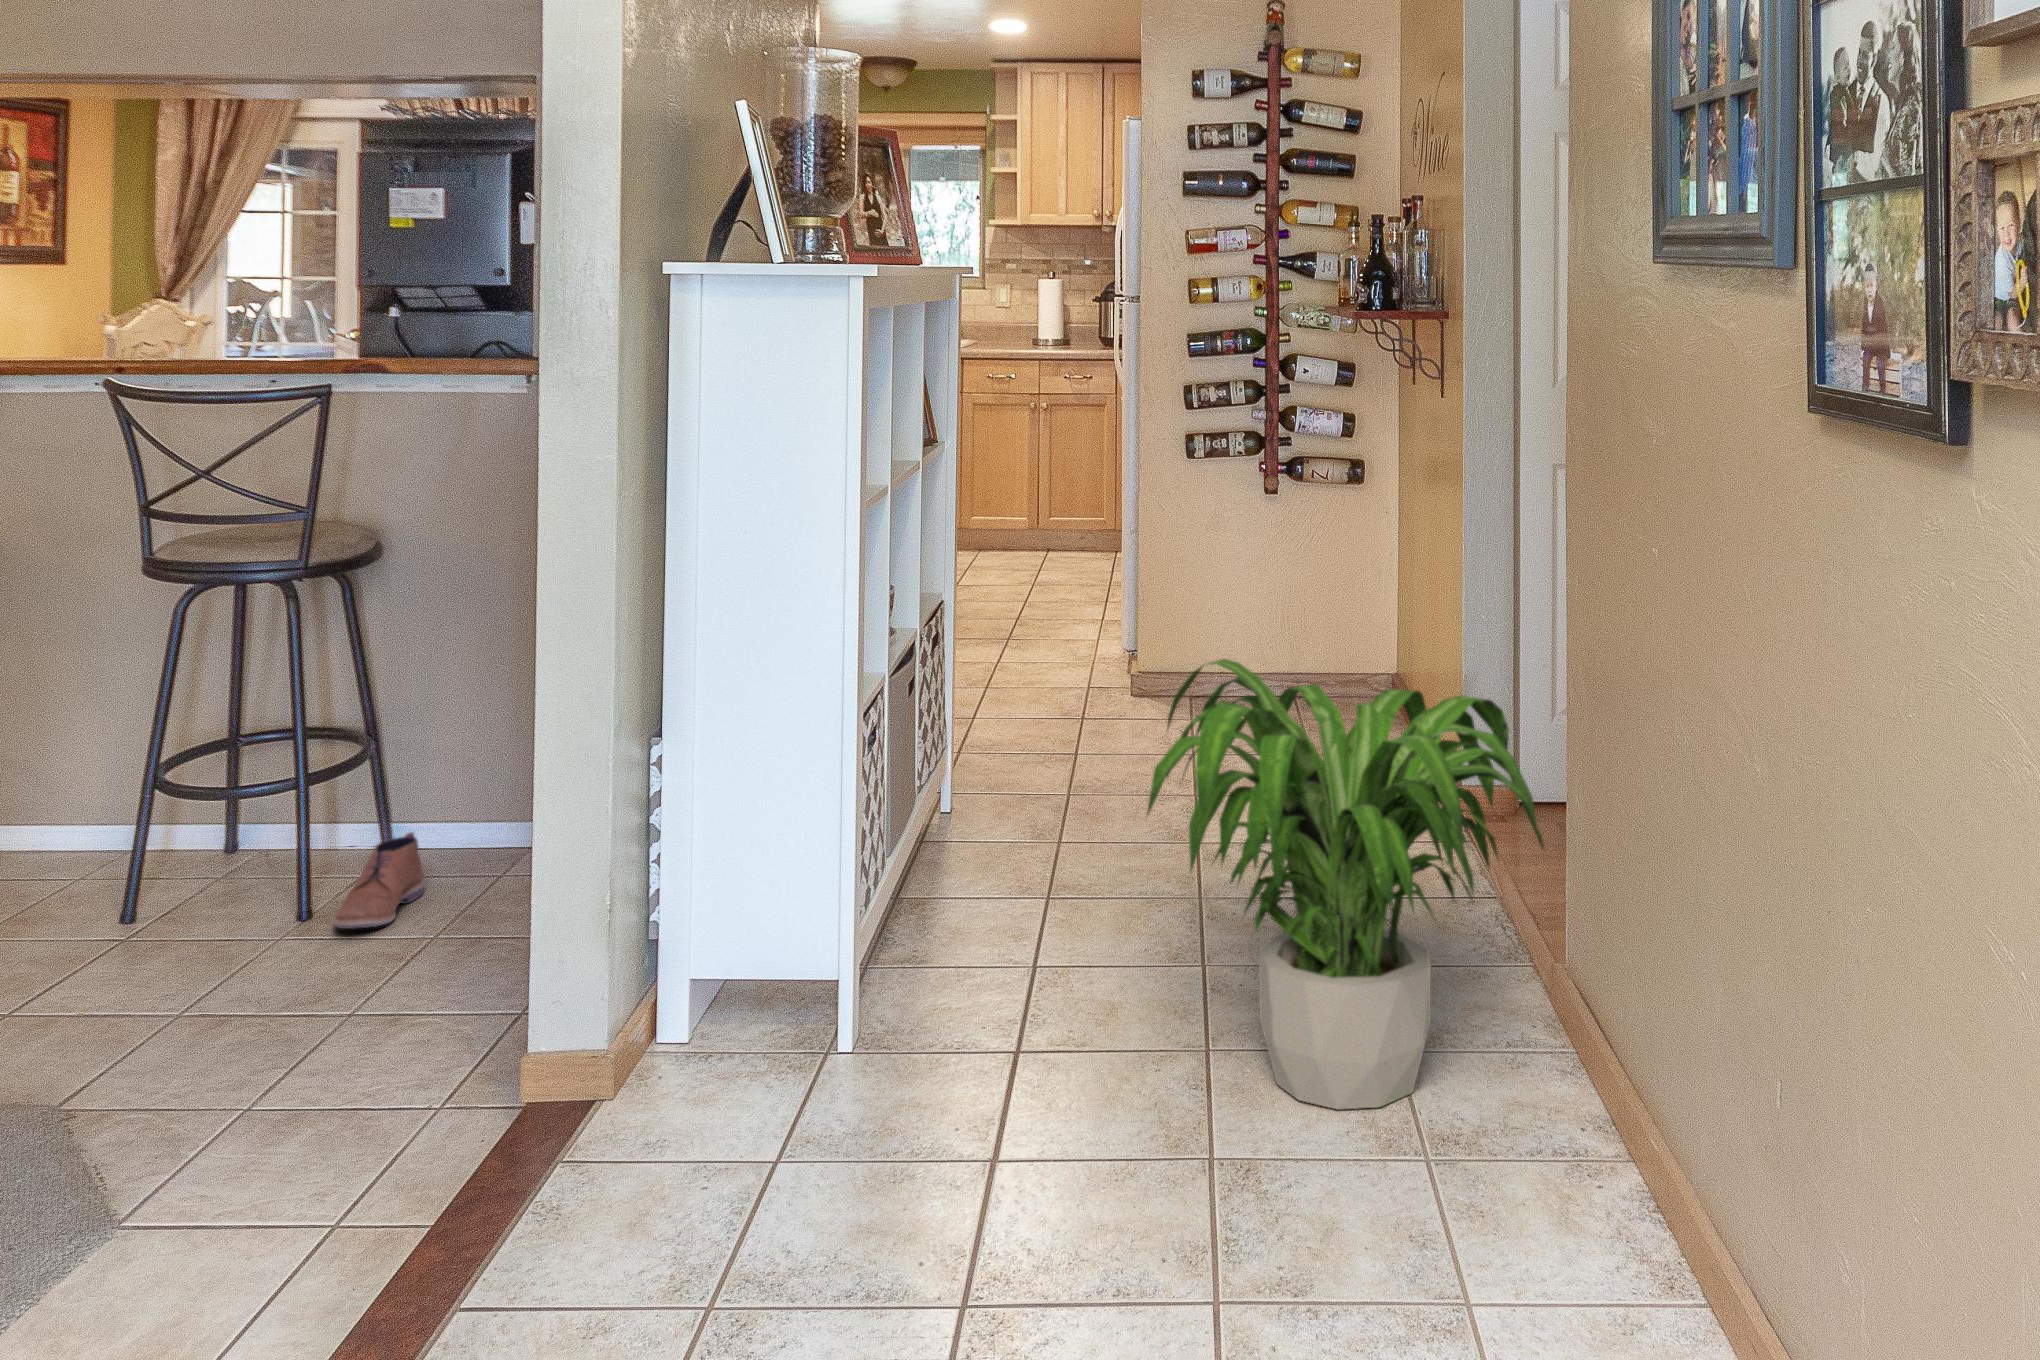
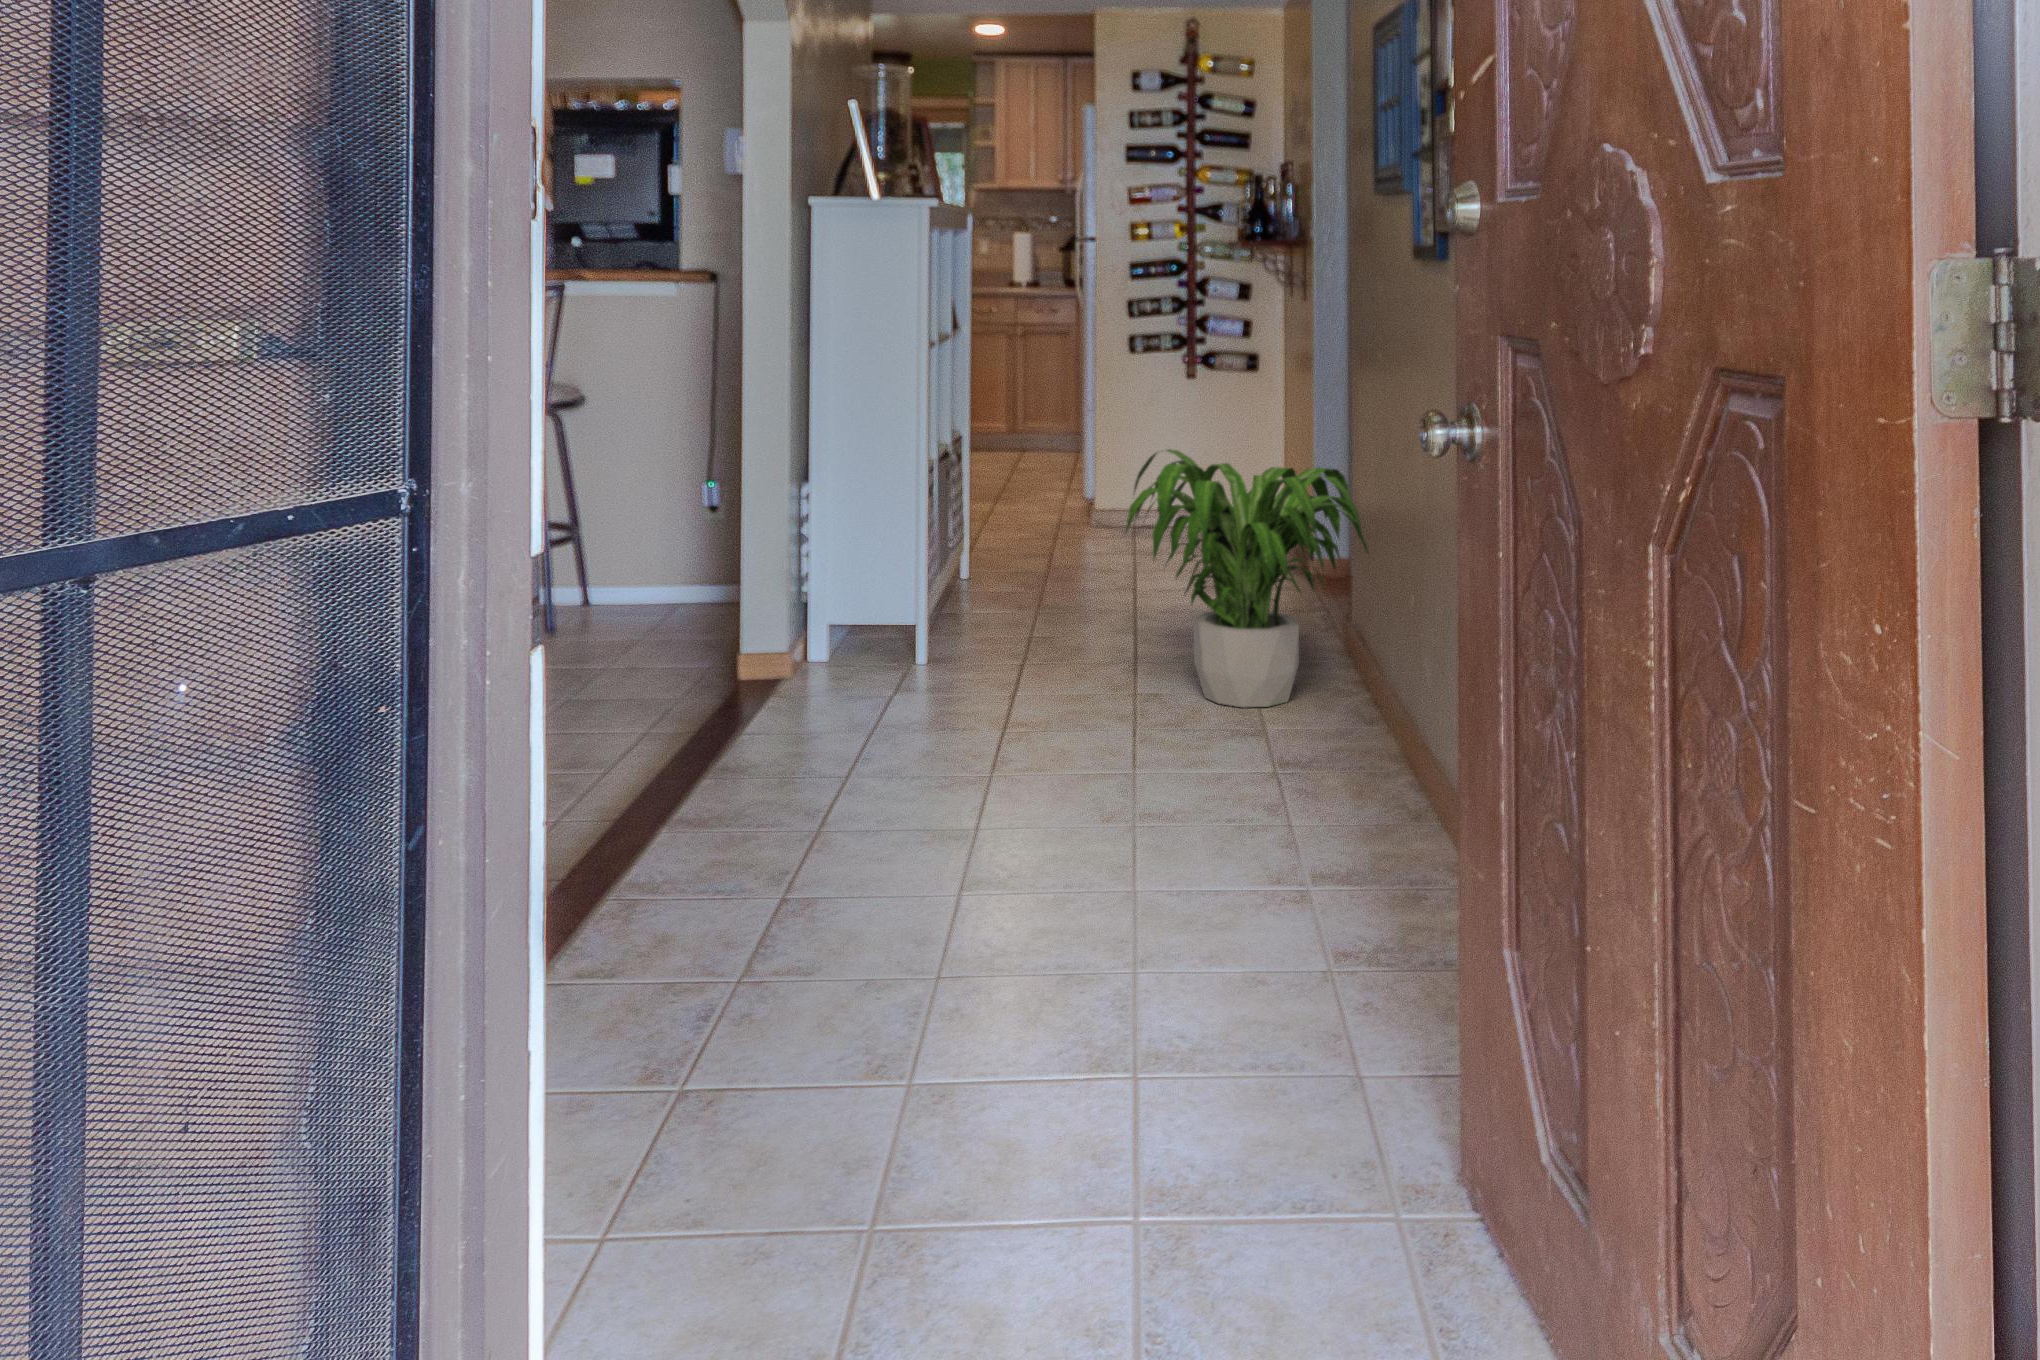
shoe: present [332,832,424,929] -> none [603,579,649,630]

